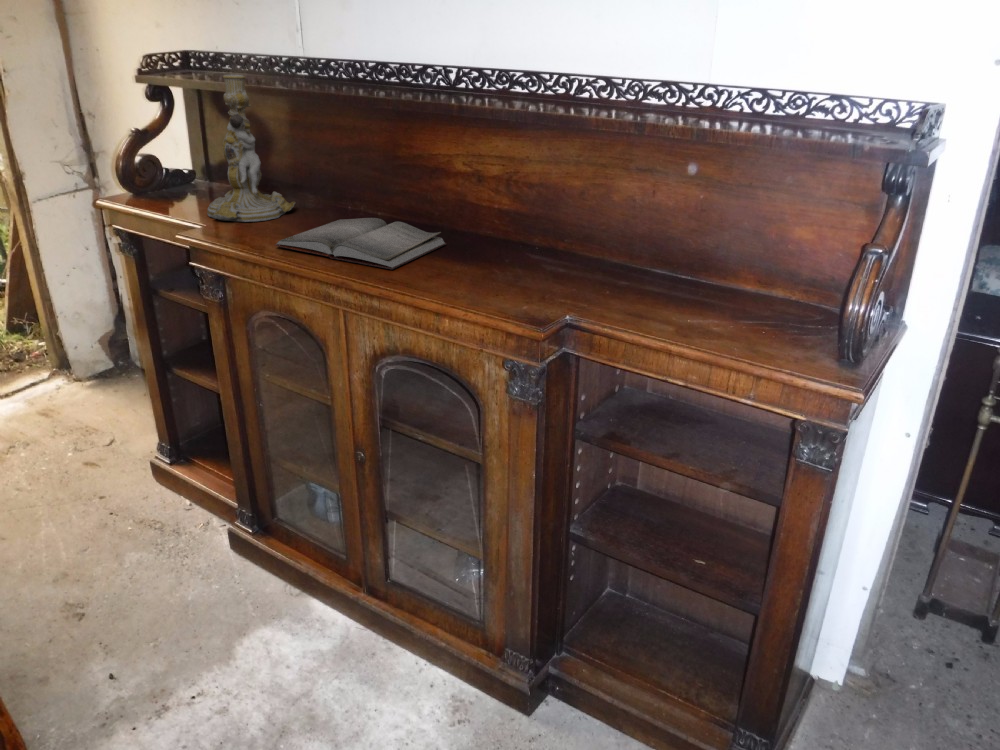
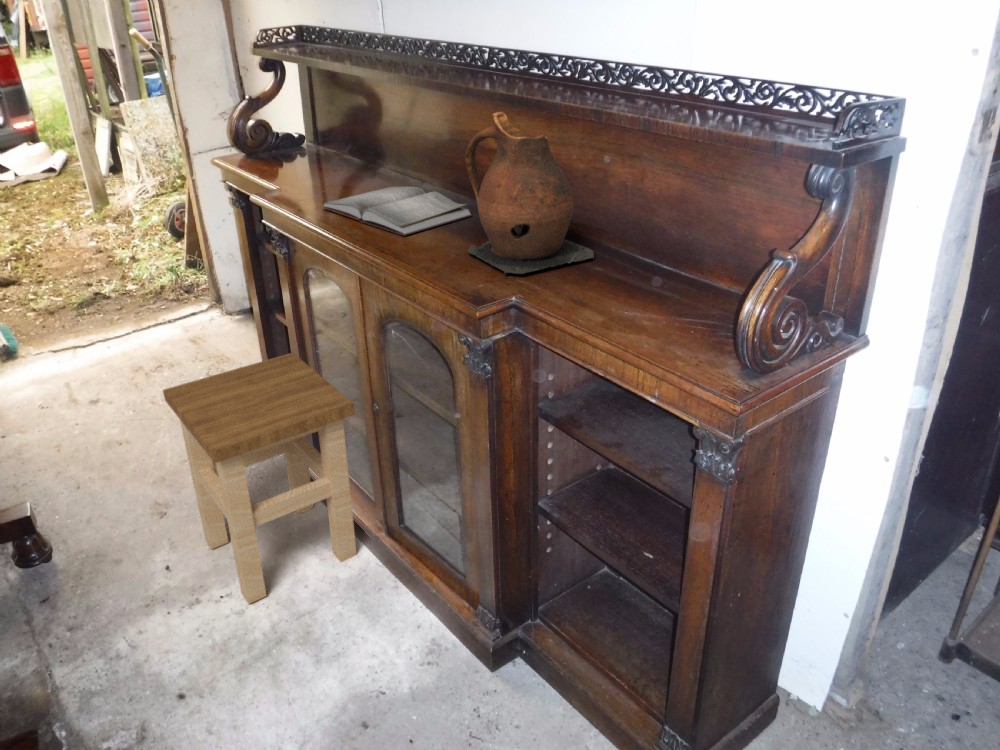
candlestick: present [207,75,295,222] -> none [289,51,366,184]
ceramic pitcher: none [472,131,607,301] -> present [465,112,594,274]
stool: none [88,412,328,708] -> present [163,353,356,604]

